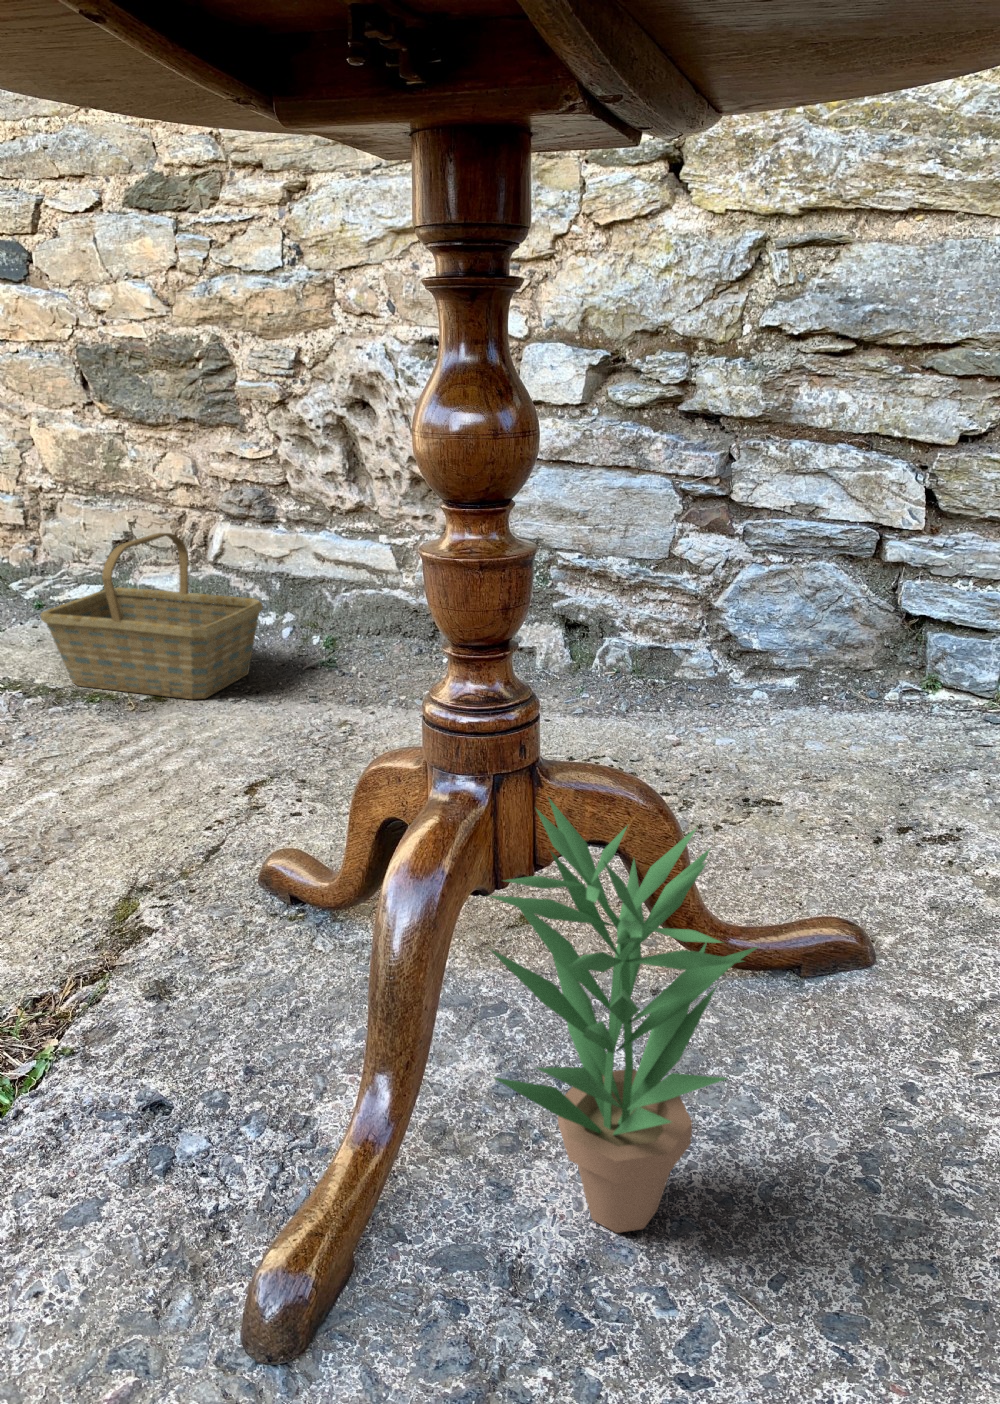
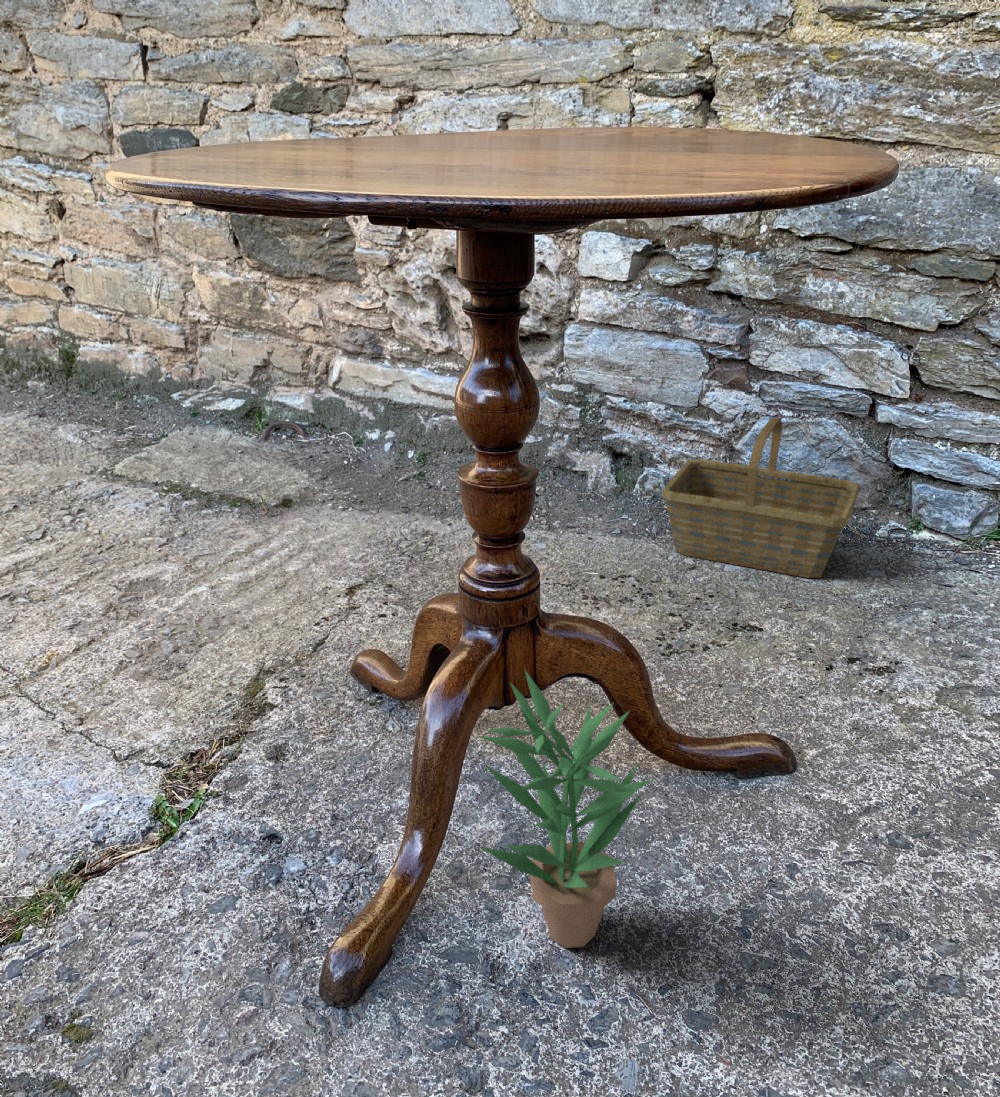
basket: present [41,533,263,699] -> present [662,417,859,578]

